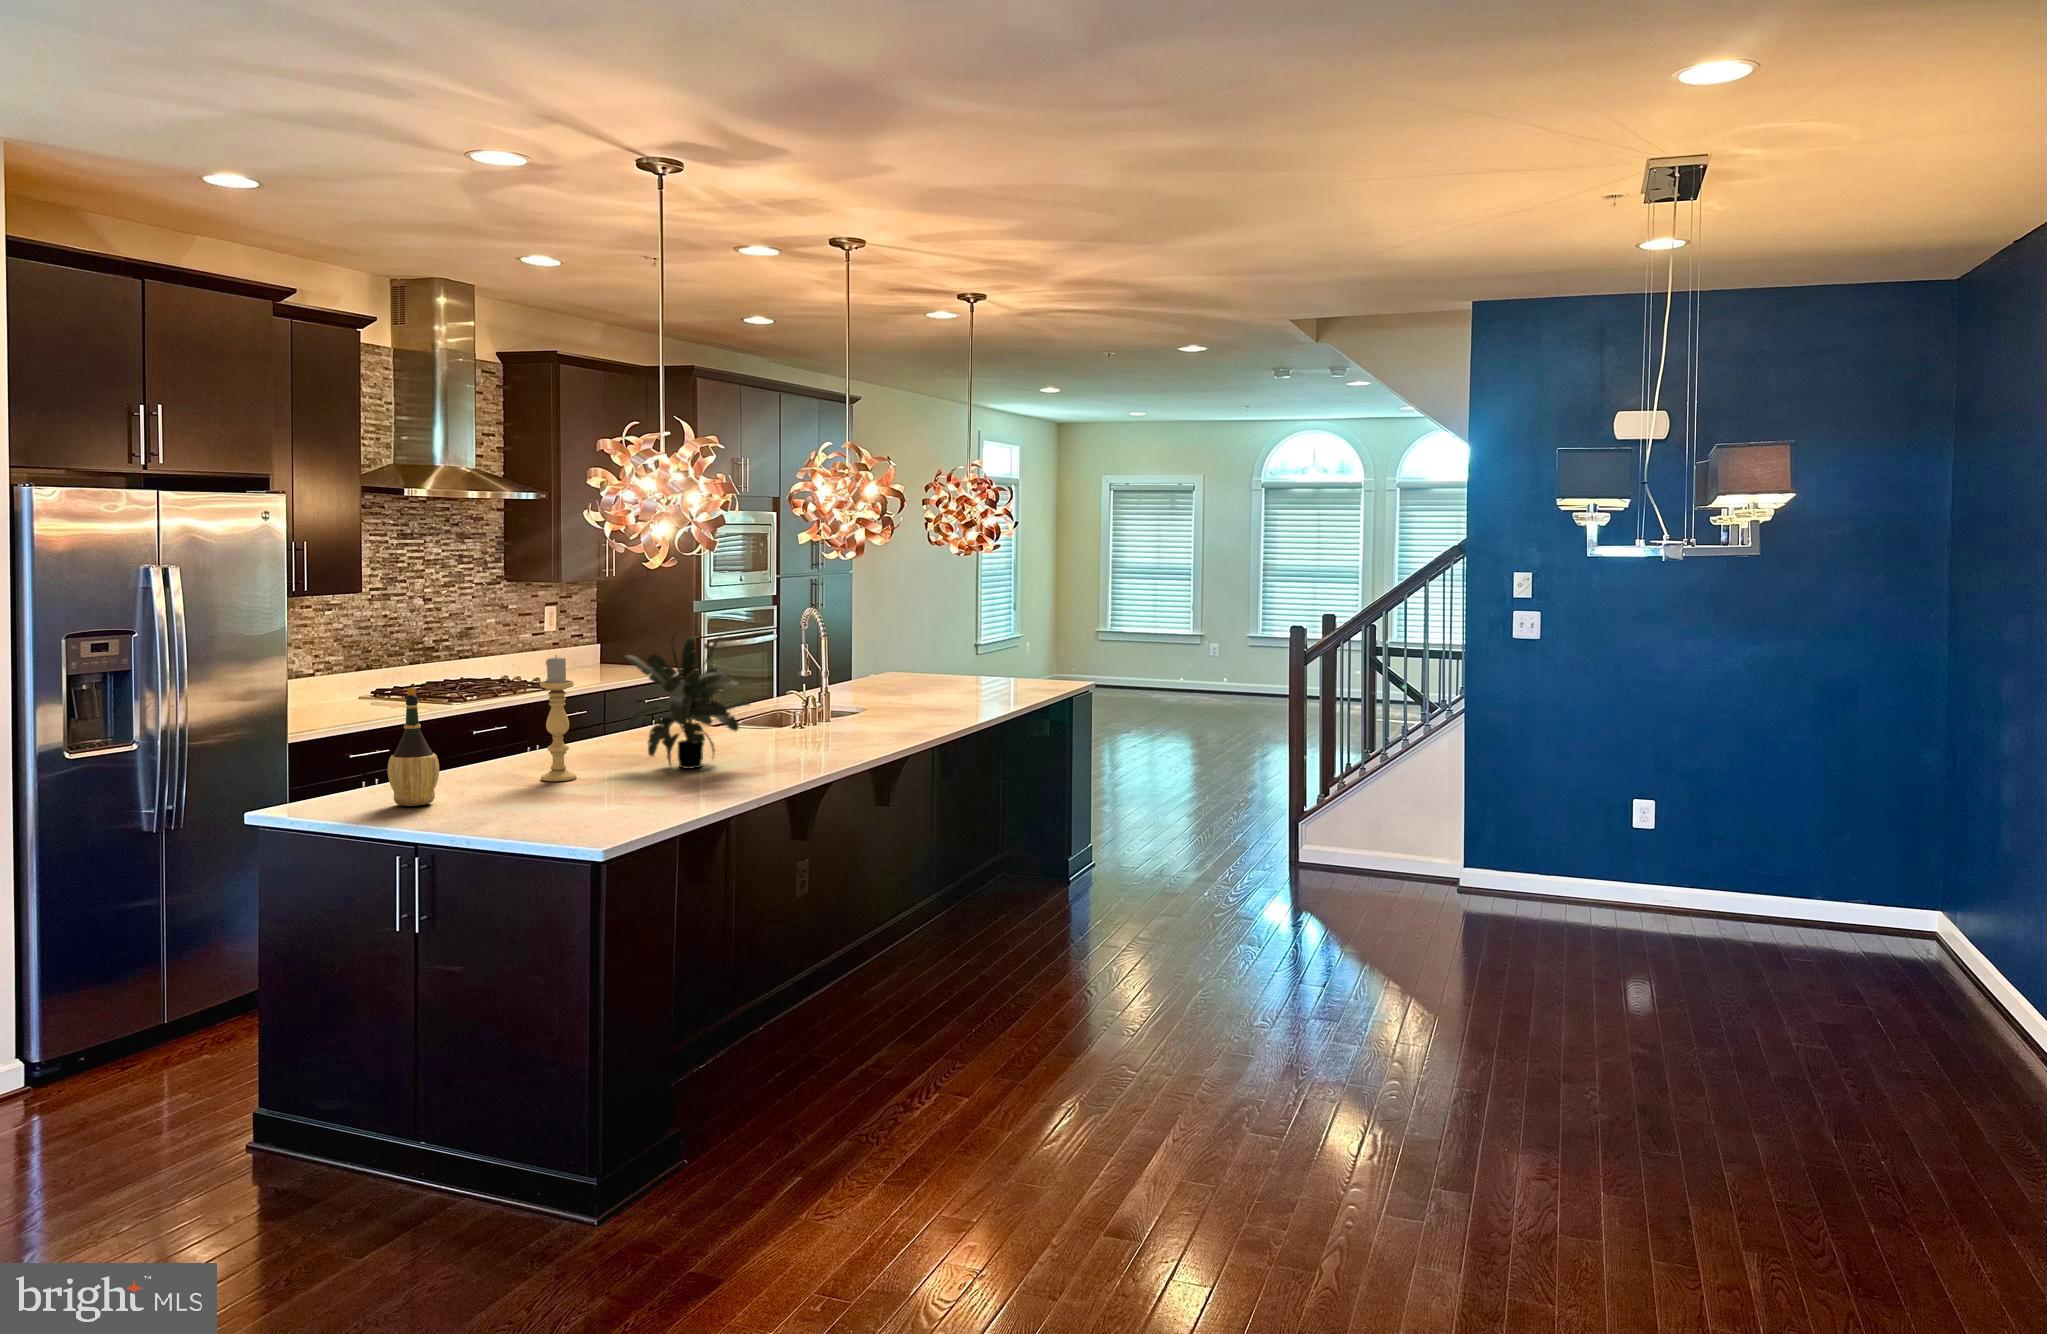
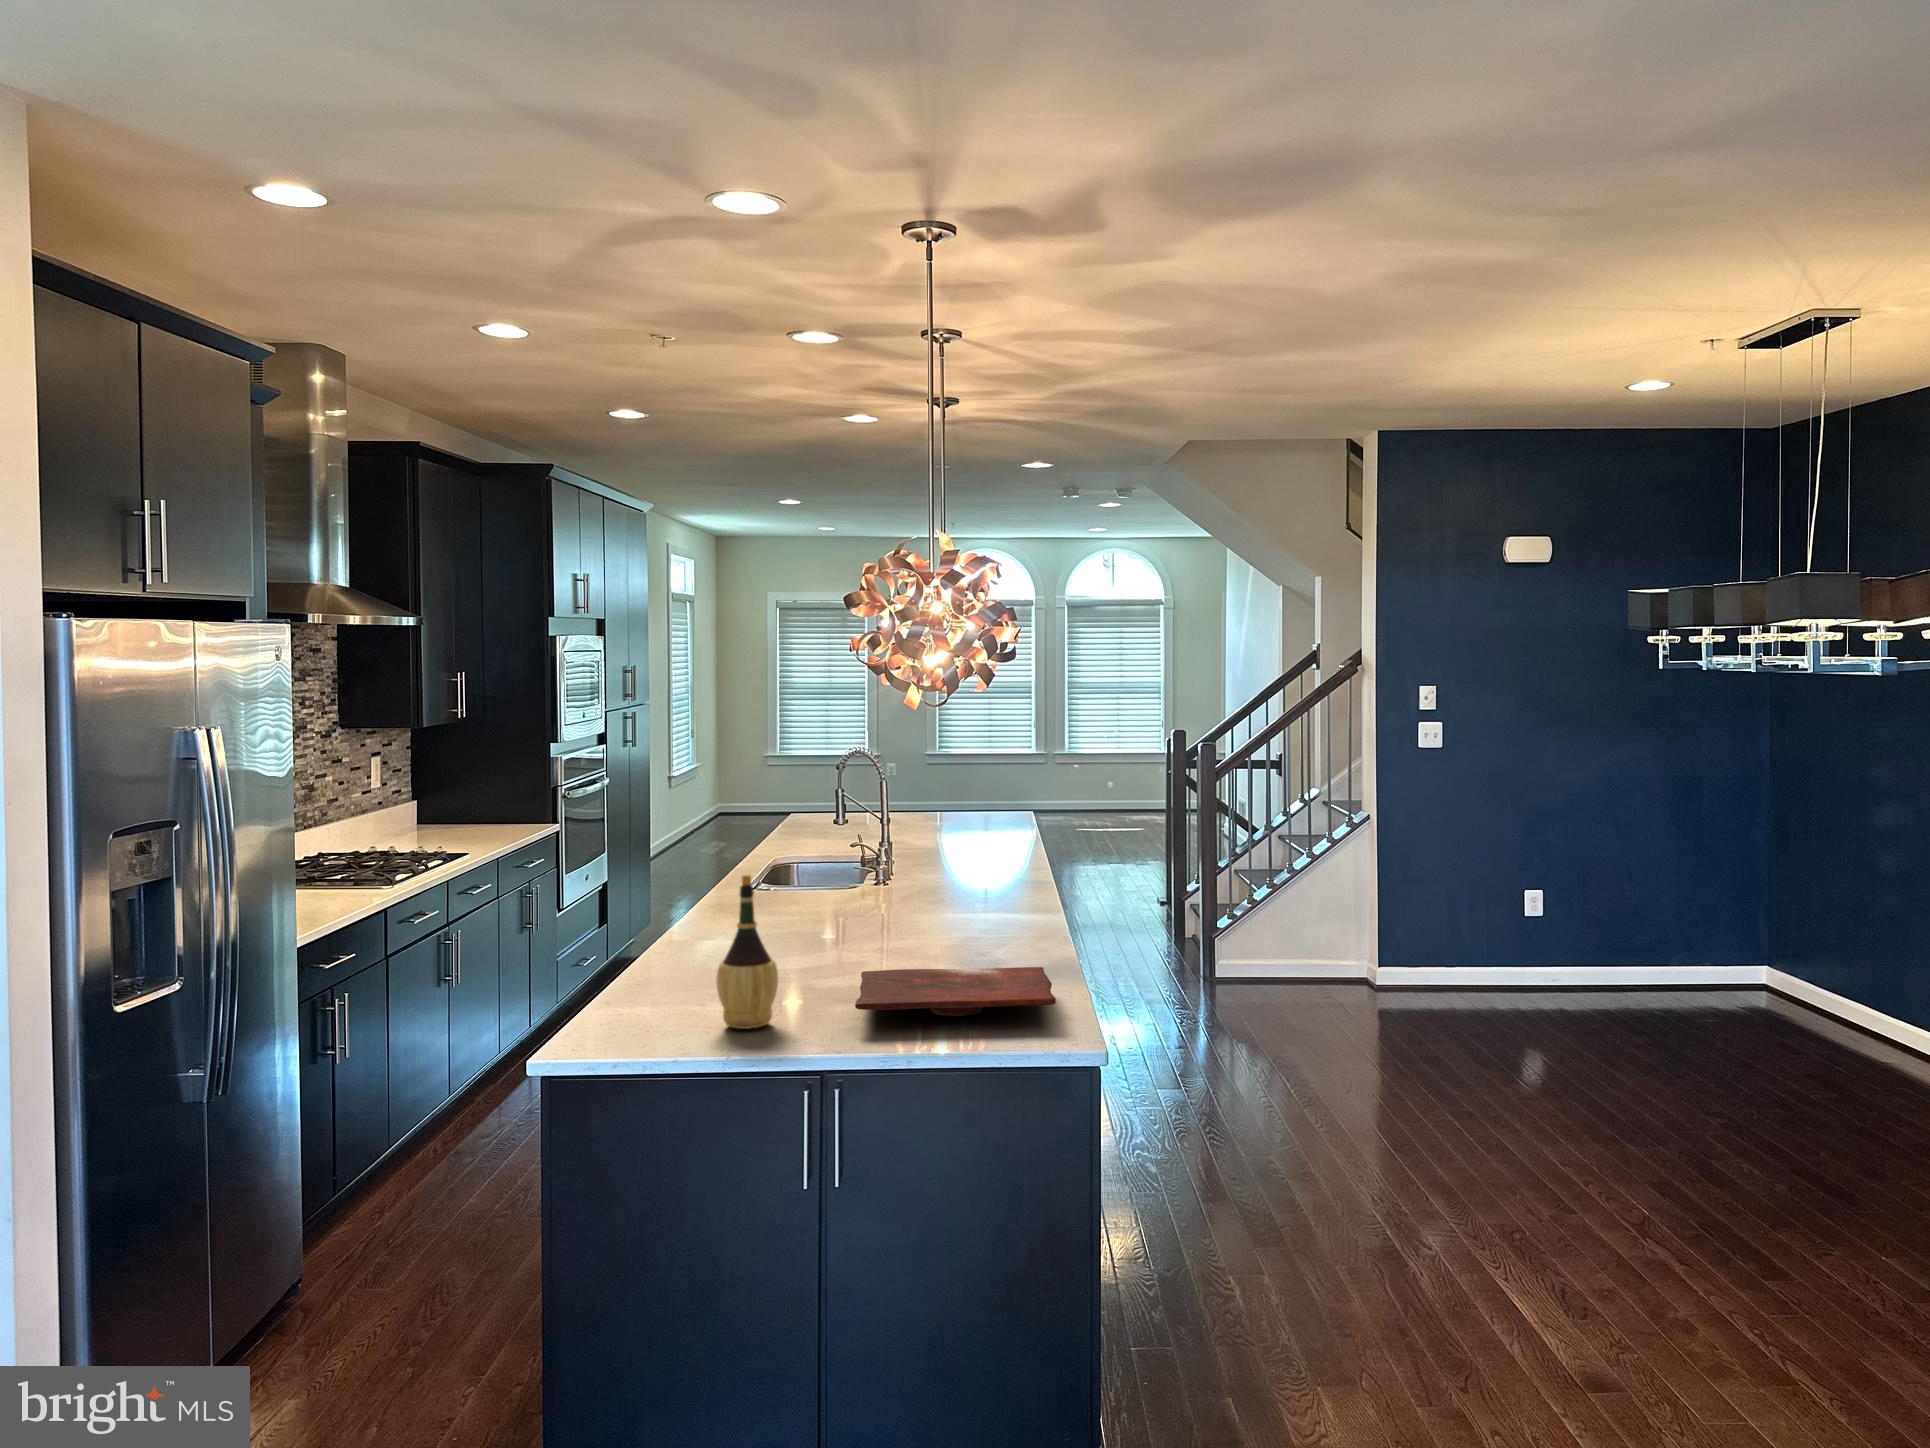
potted plant: present [624,634,750,769] -> none [842,784,1001,945]
candle holder: present [540,655,576,781] -> none [798,821,839,977]
cutting board: none [464,775,668,813] -> present [855,967,1056,1016]

